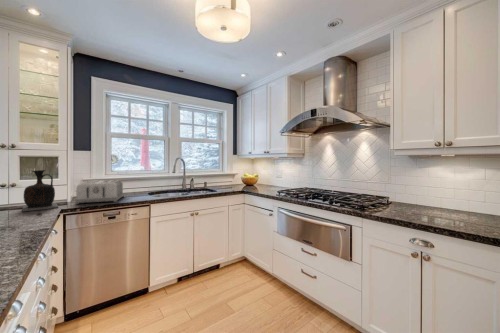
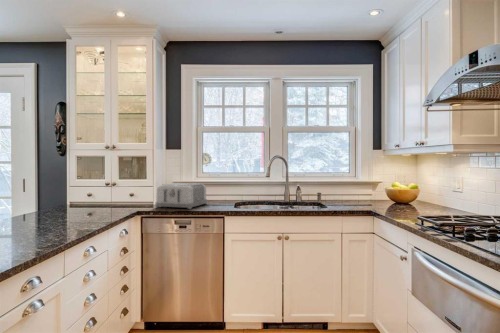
vase: present [22,170,58,211] -> none [112,170,143,210]

